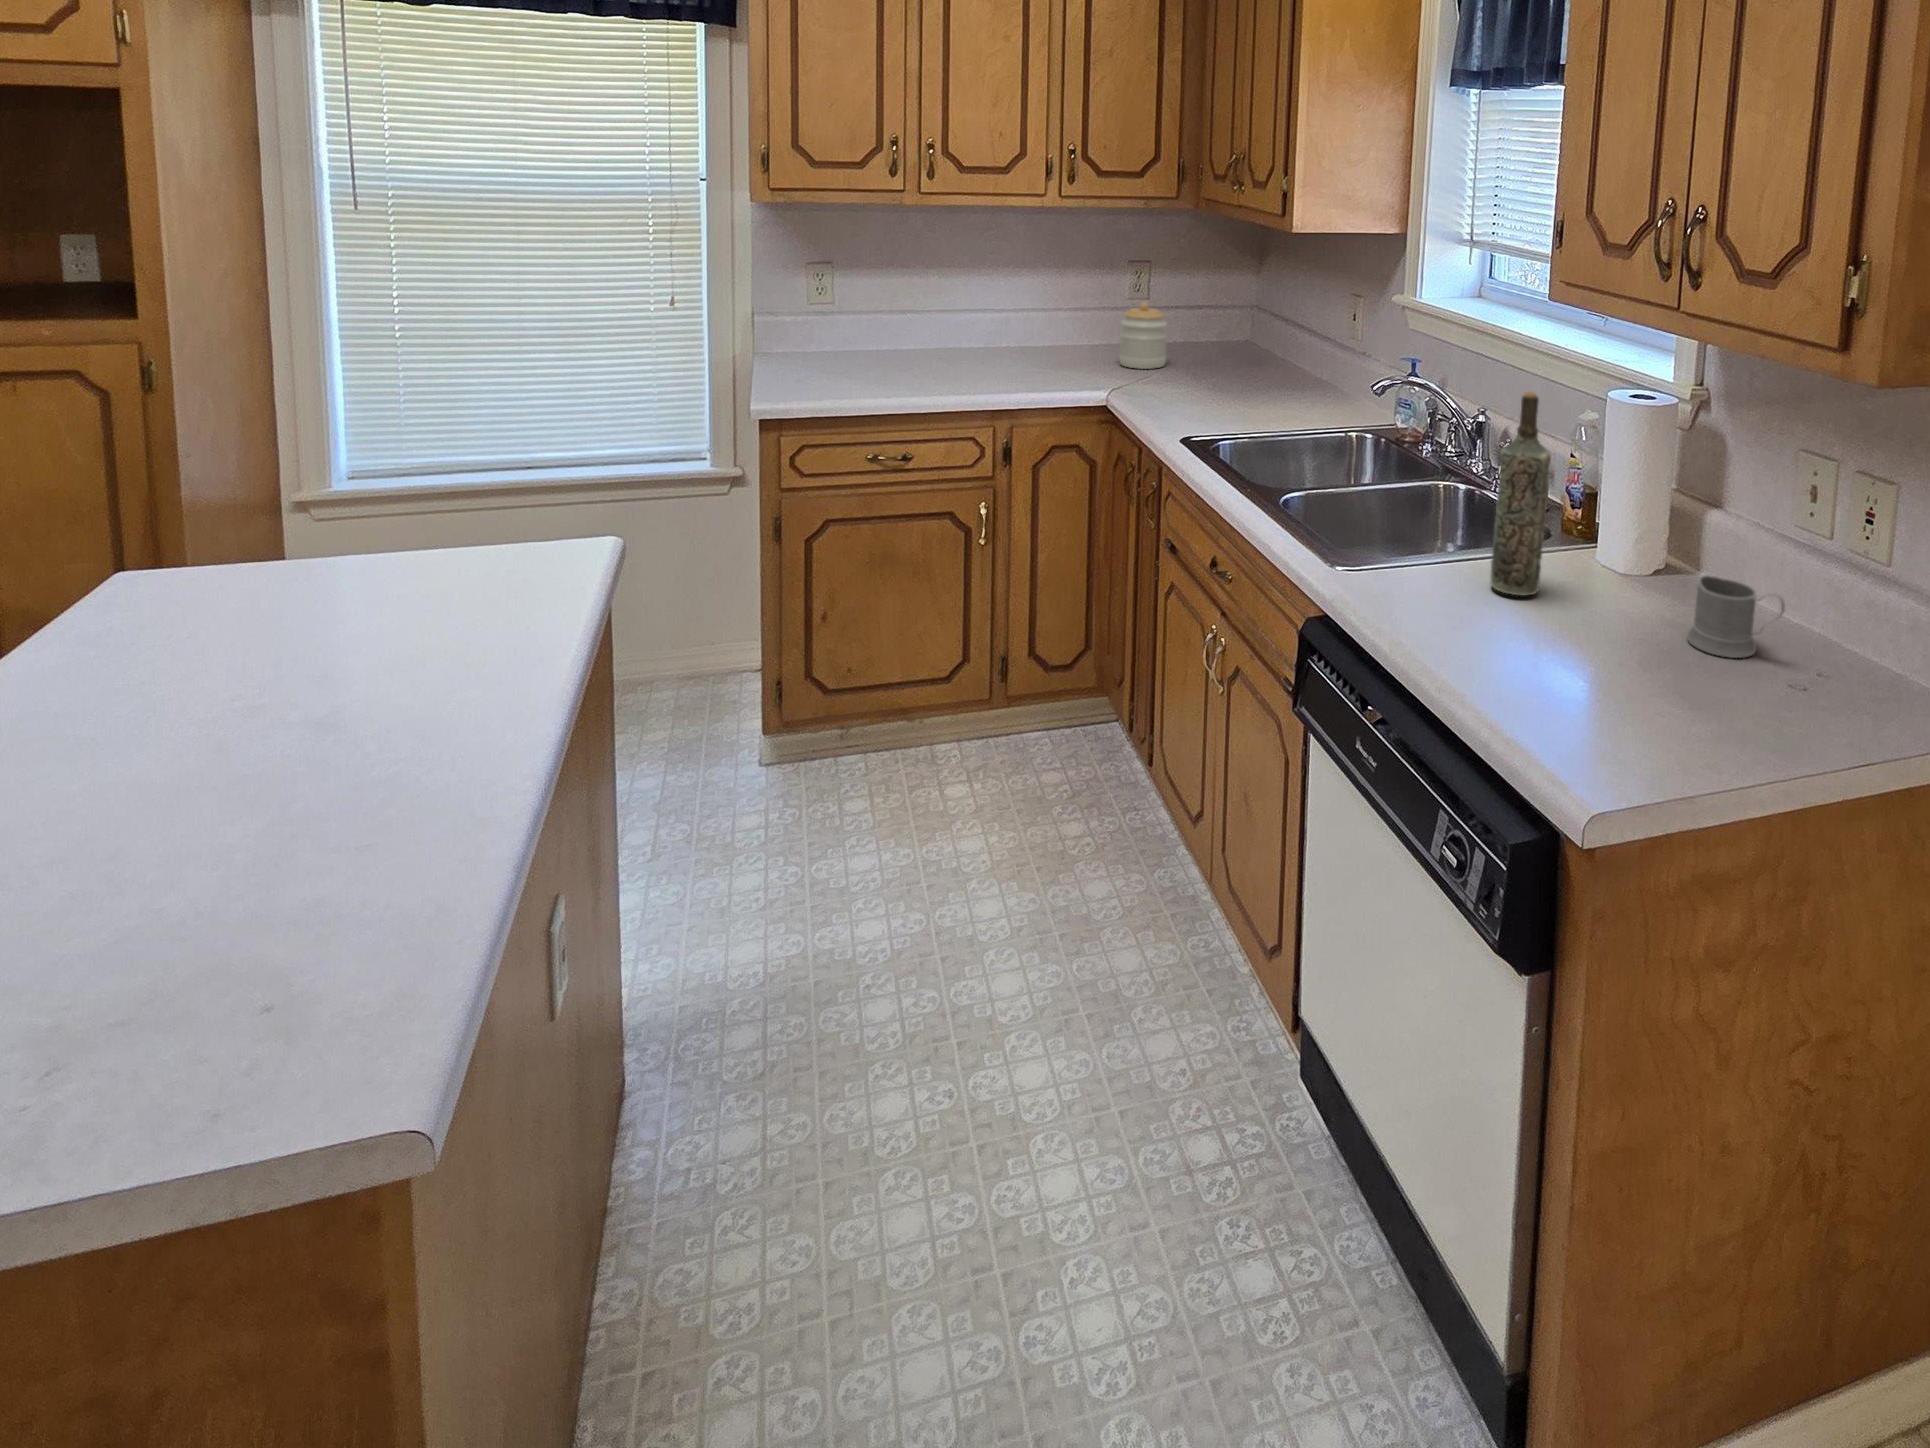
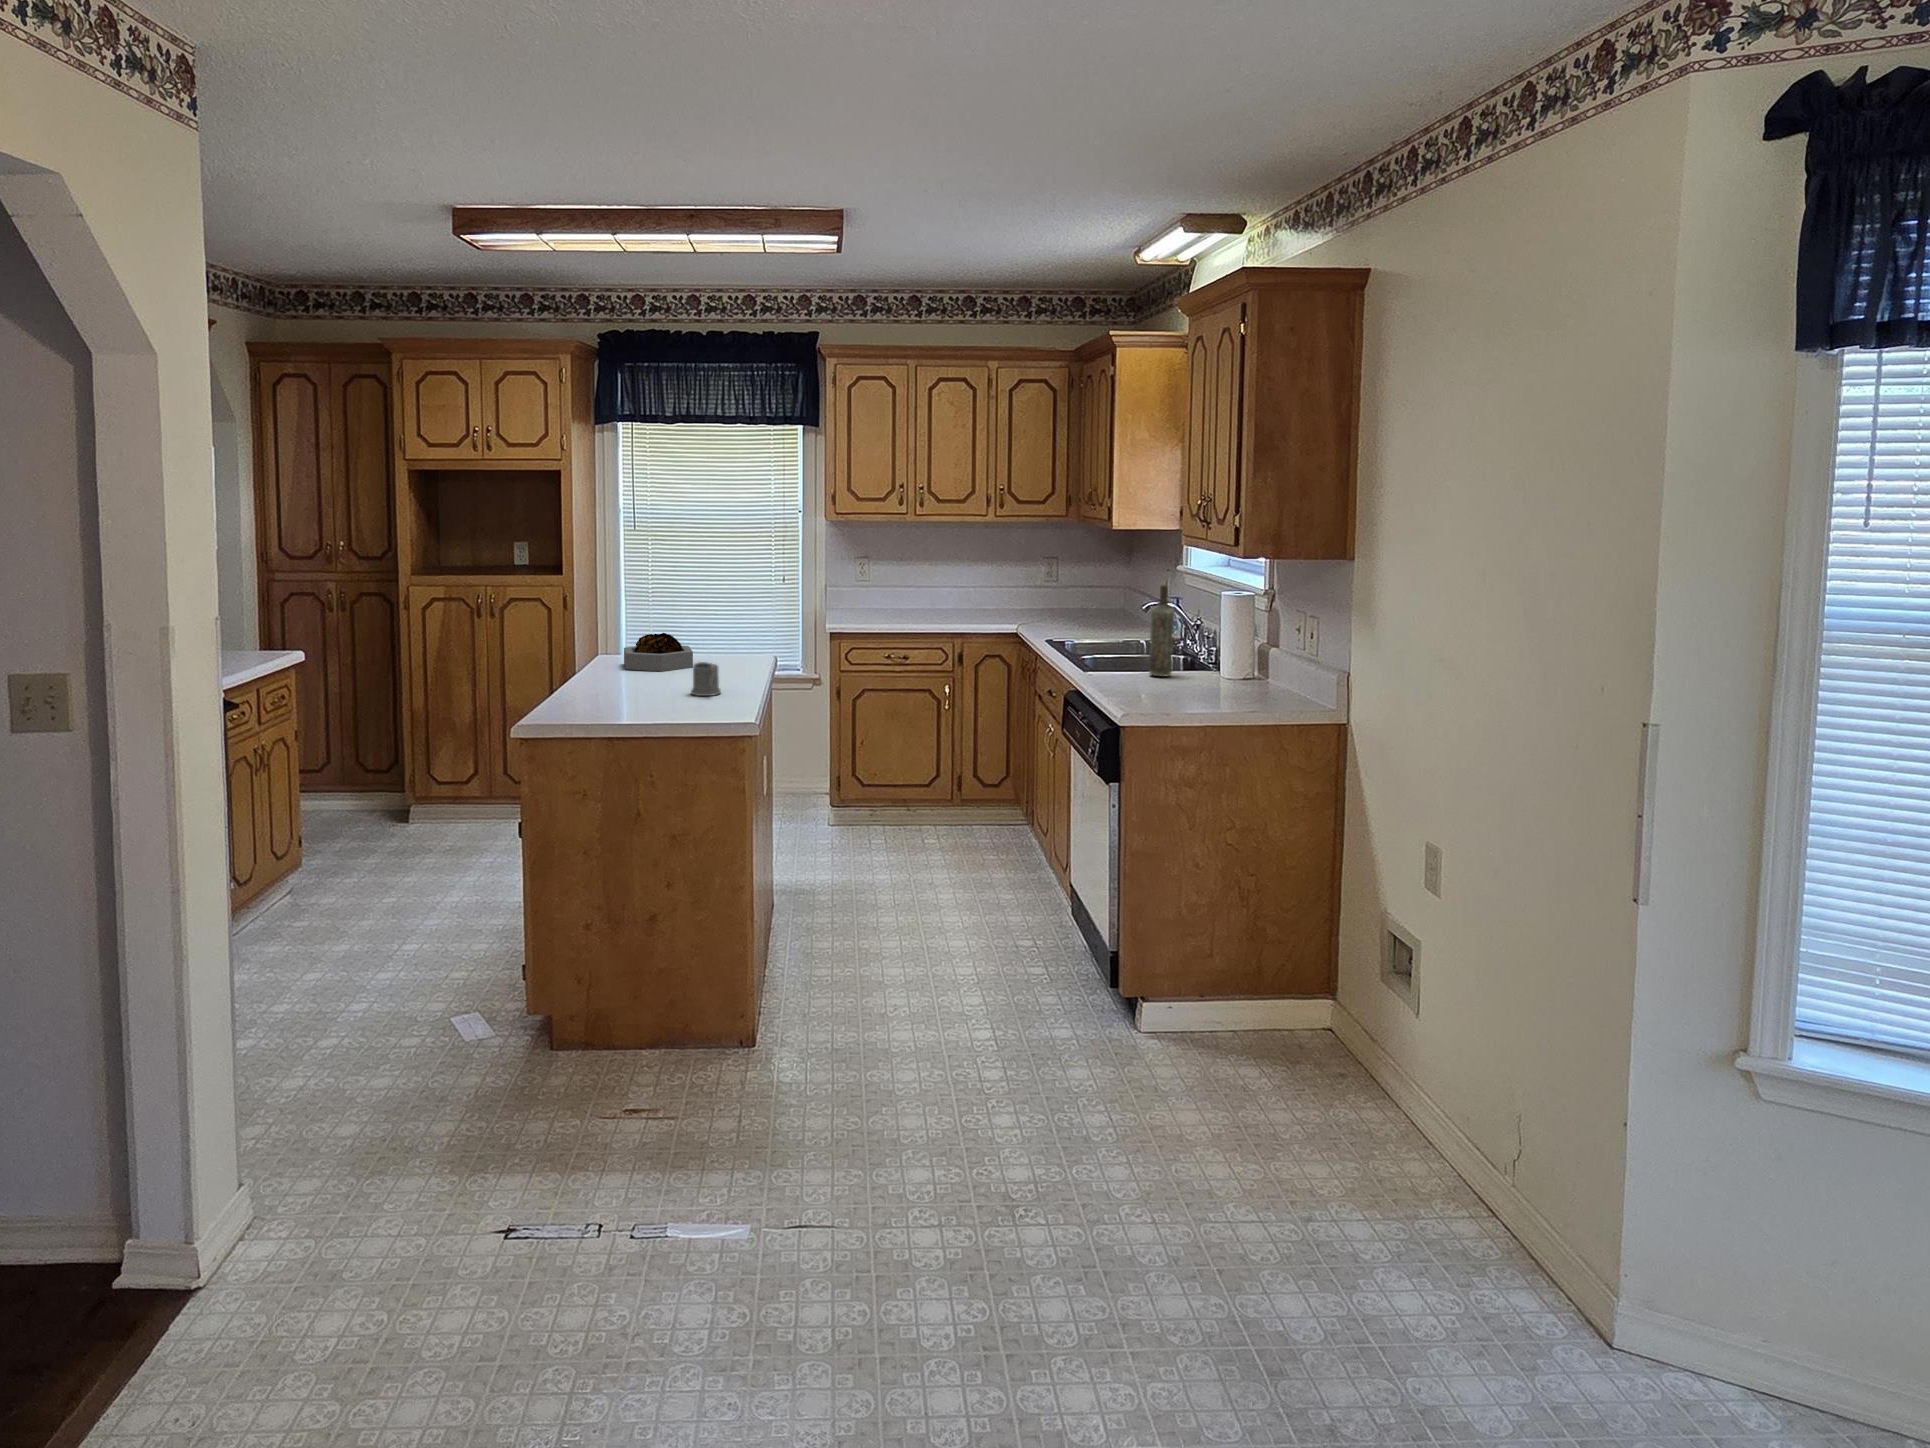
jar: present [1120,302,1167,369] -> none [1031,577,1060,616]
decorative bowl: none [72,569,335,721] -> present [624,633,693,671]
mug: present [1687,575,1785,658] -> present [691,662,721,696]

